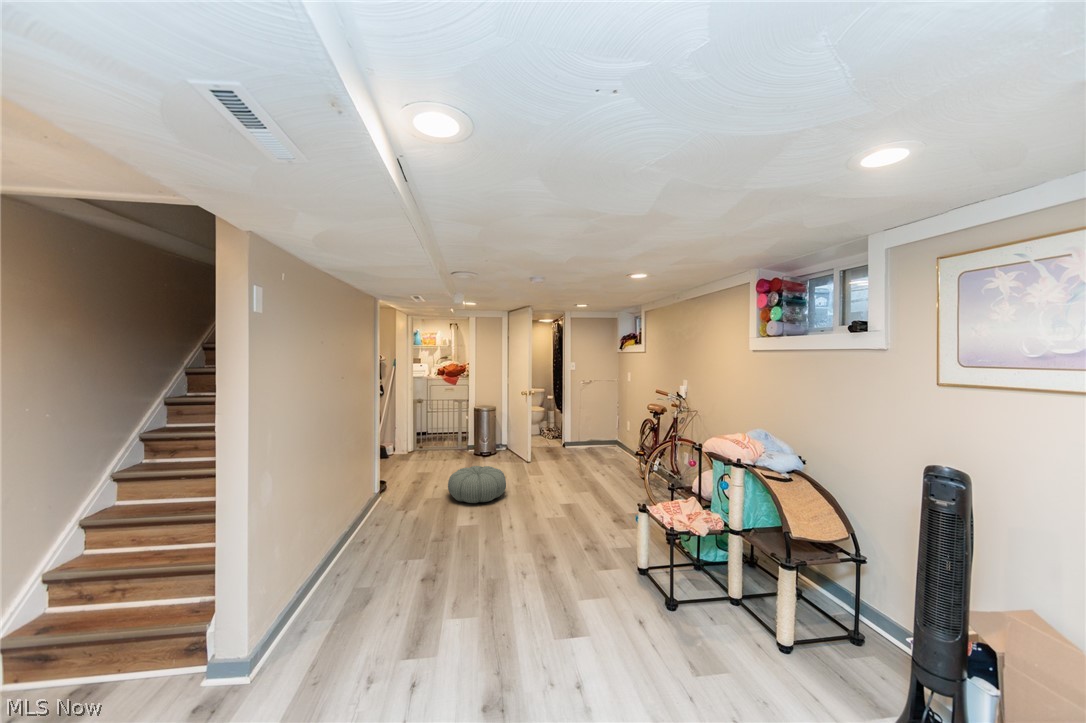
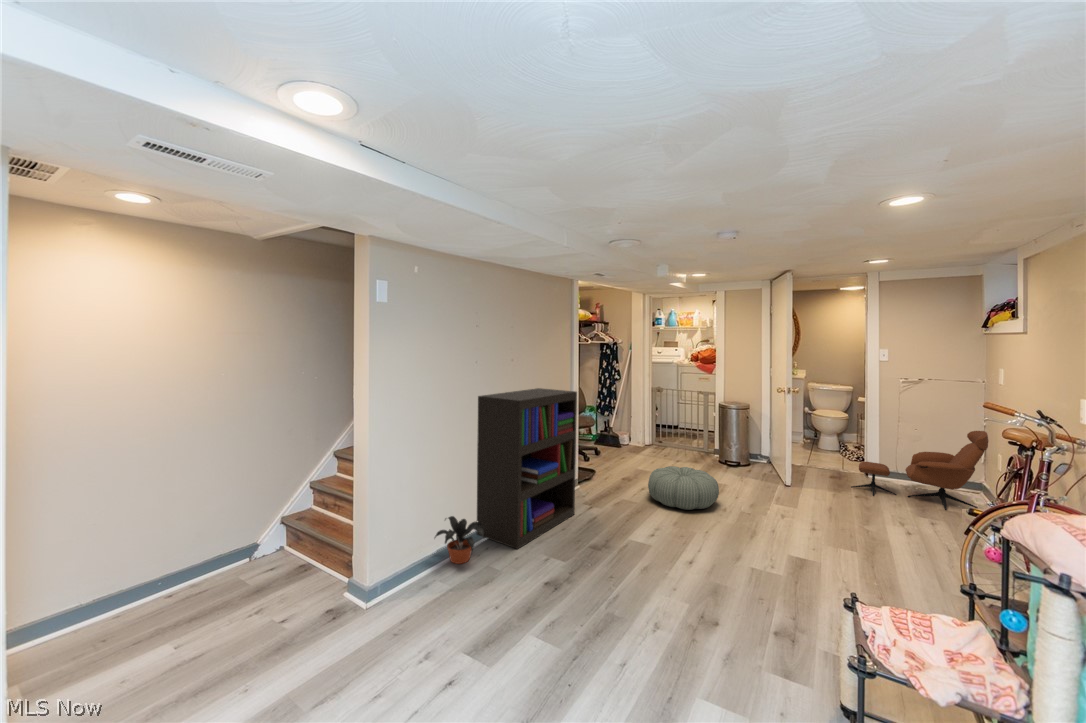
lounge chair: none [562,408,626,458] -> present [851,431,988,510]
bookshelf: none [307,414,400,604] -> present [477,388,577,549]
potted plant: none [280,586,354,651] -> present [435,516,485,564]

